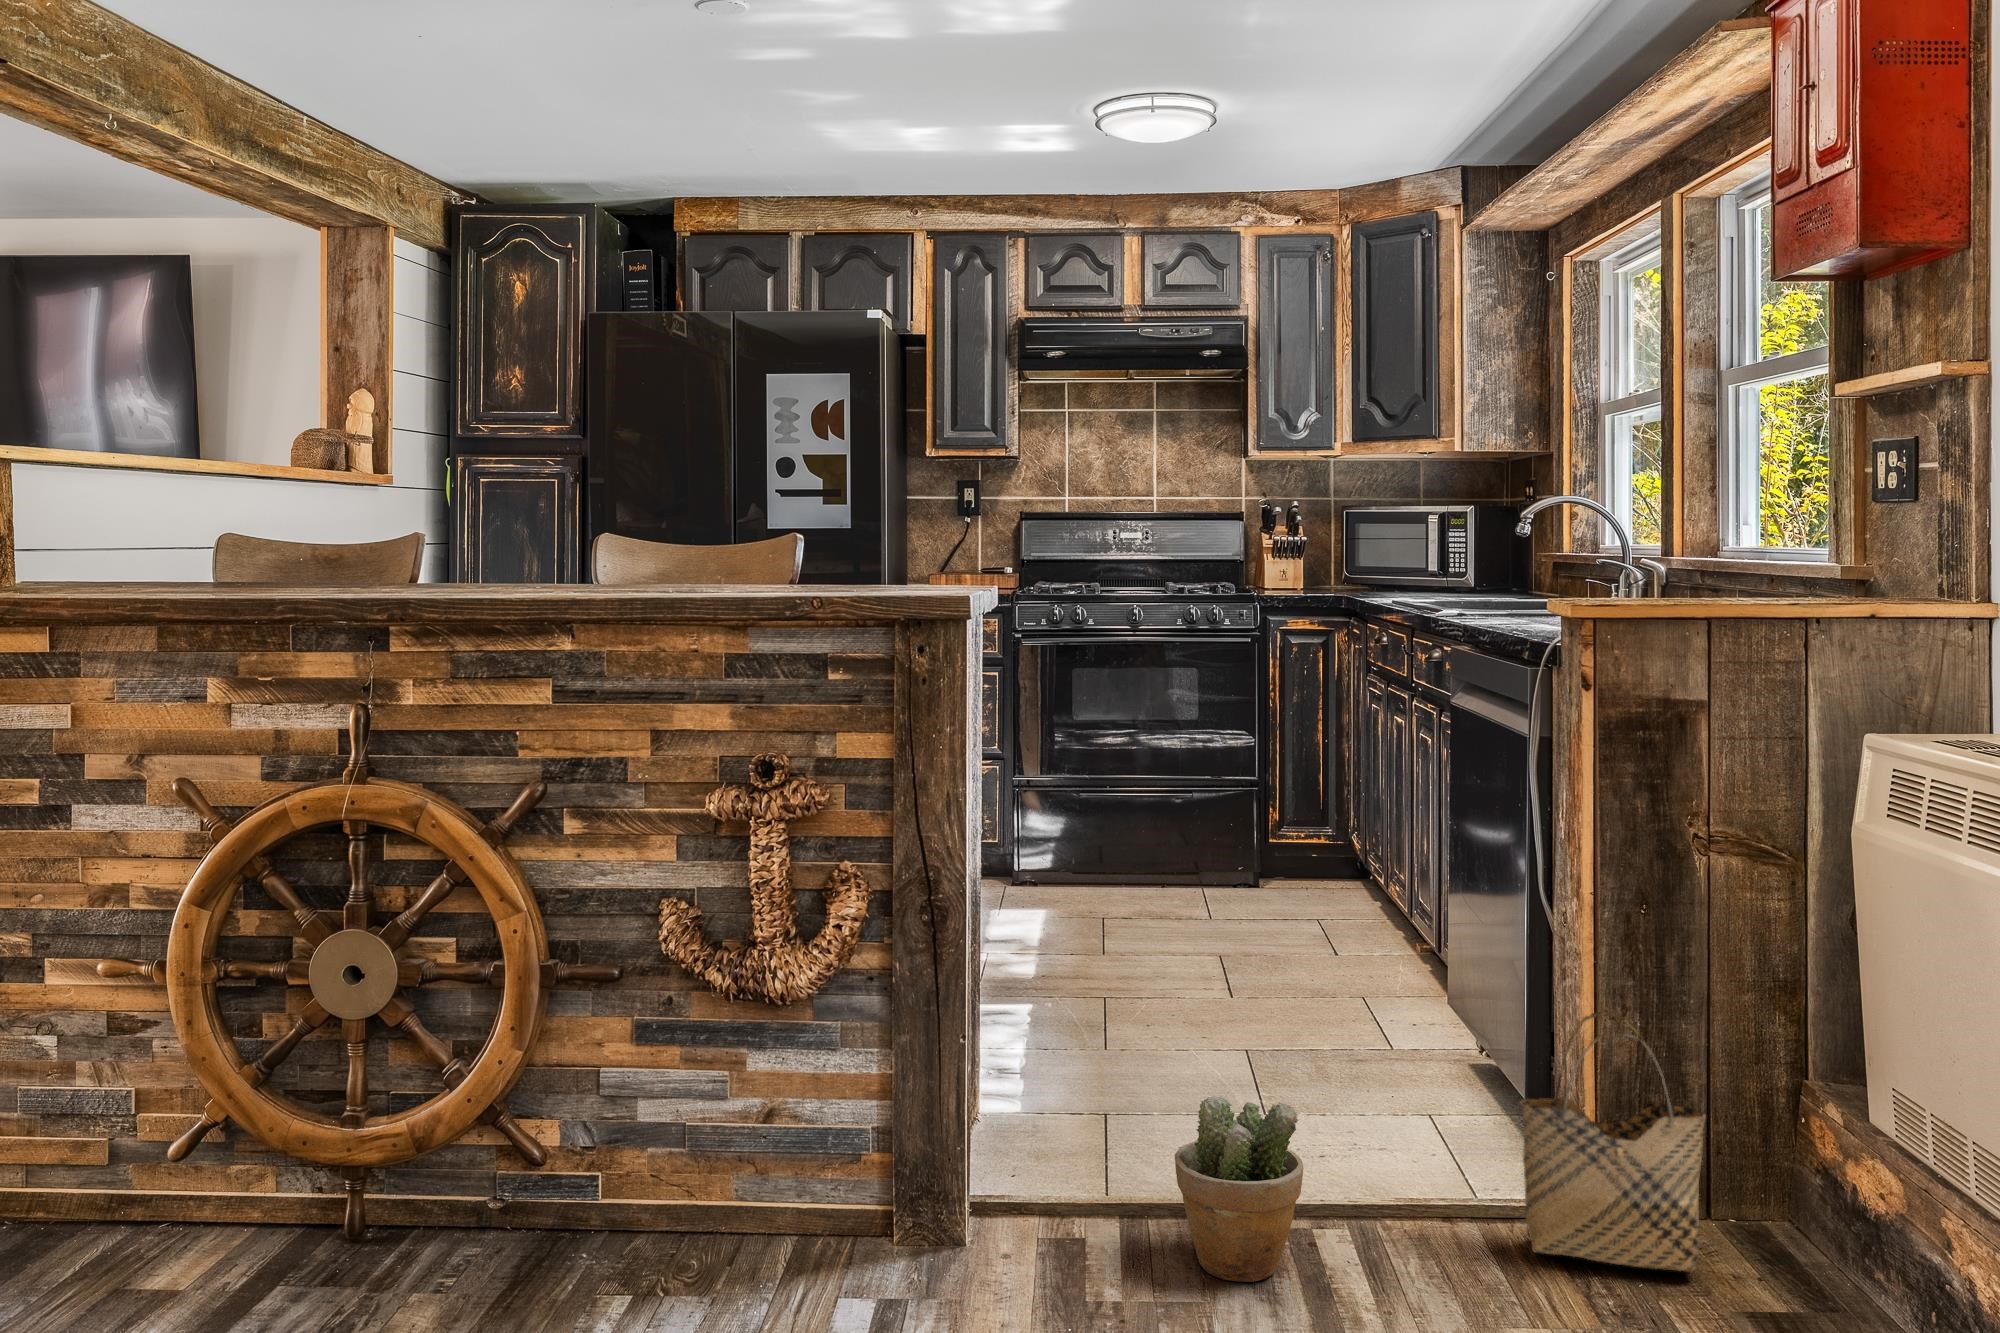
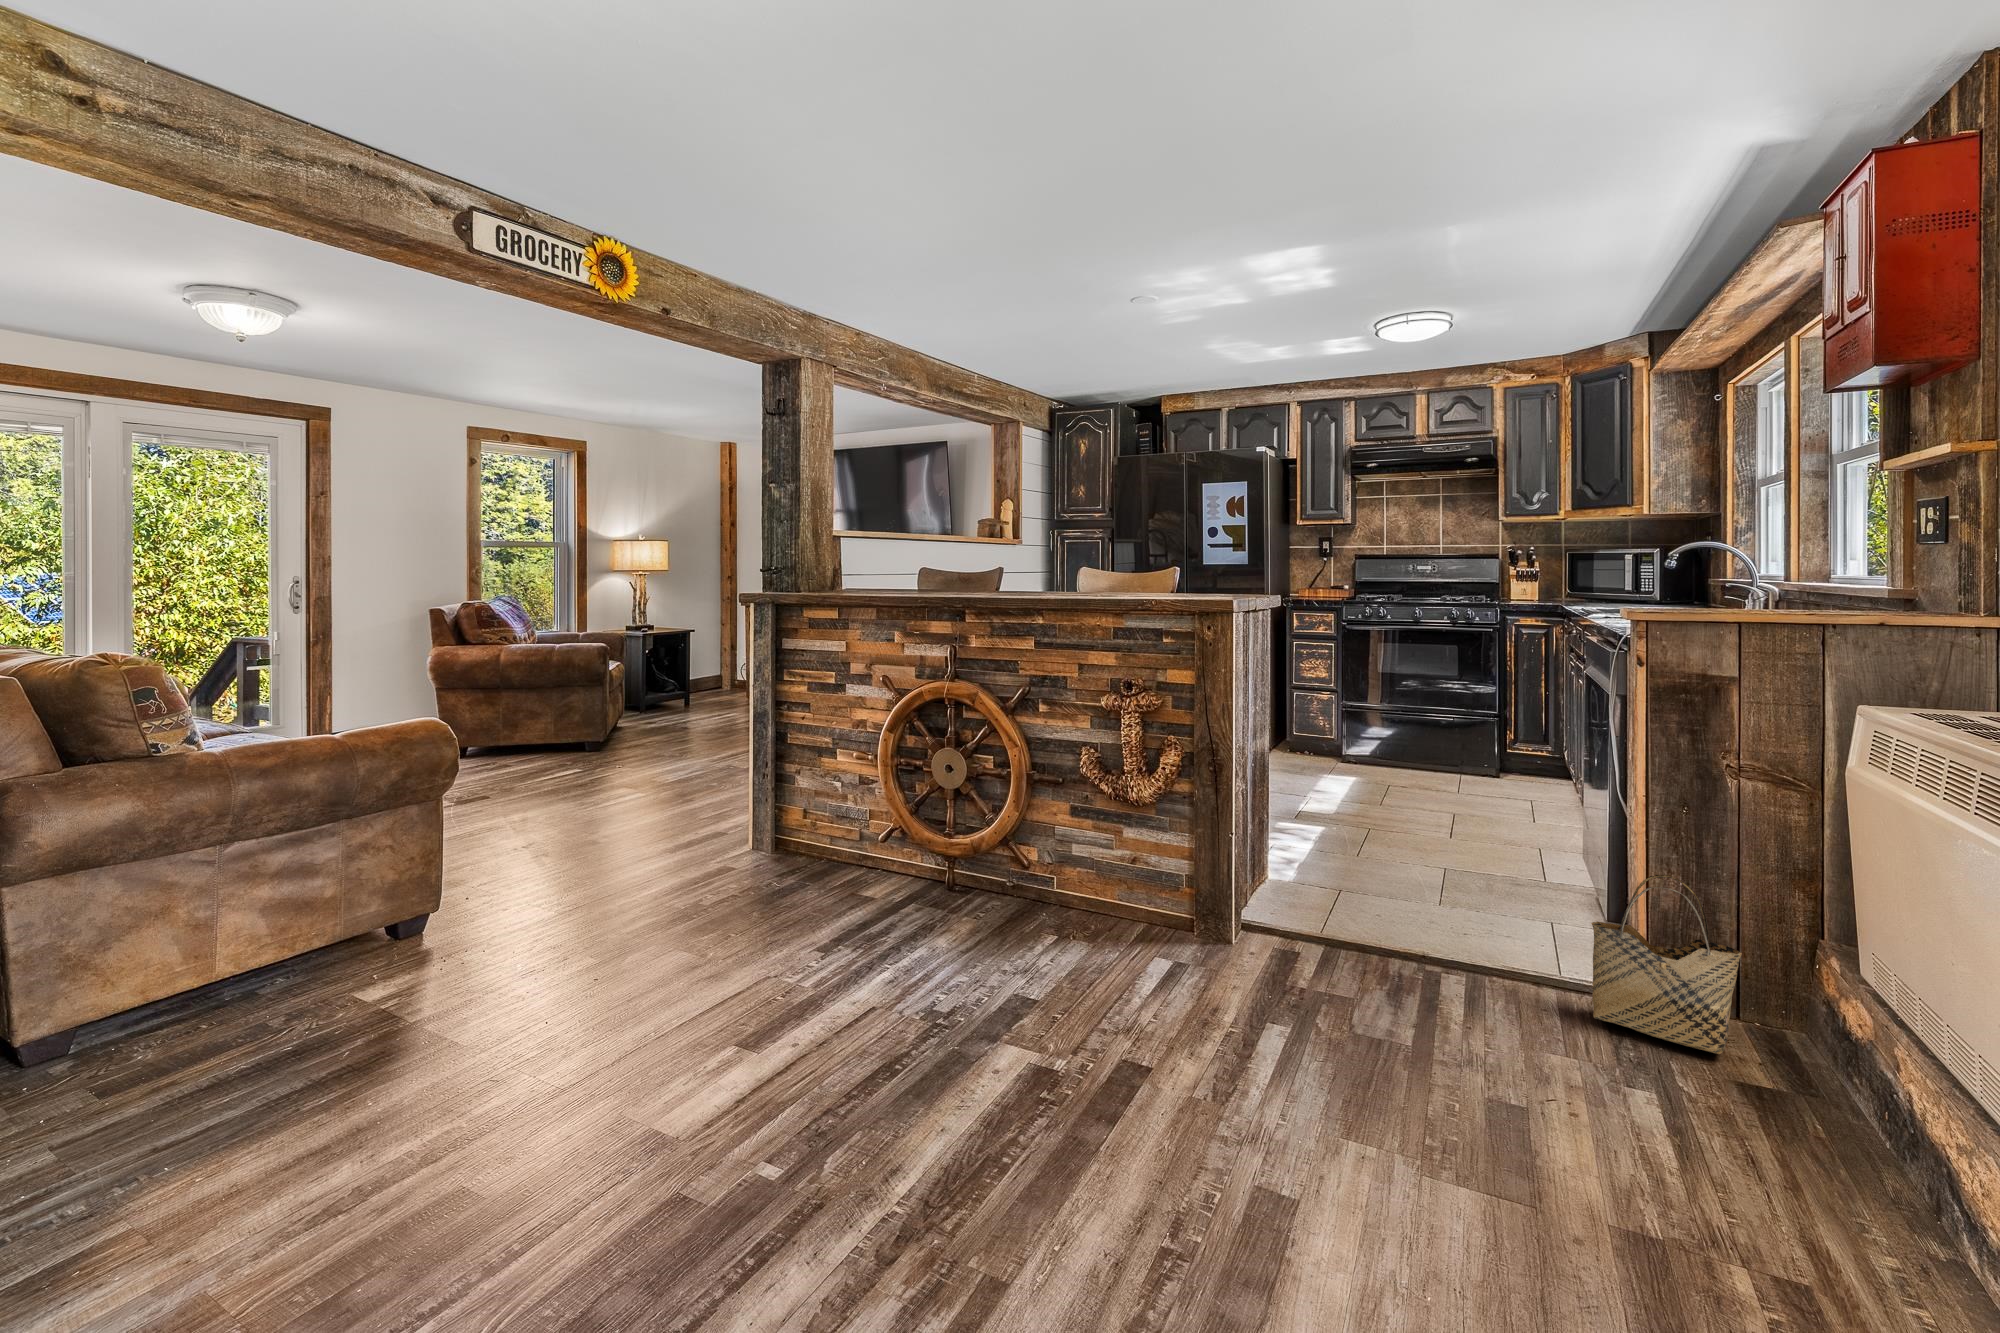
potted plant: present [1175,1097,1303,1282] -> none [1347,886,1428,995]

